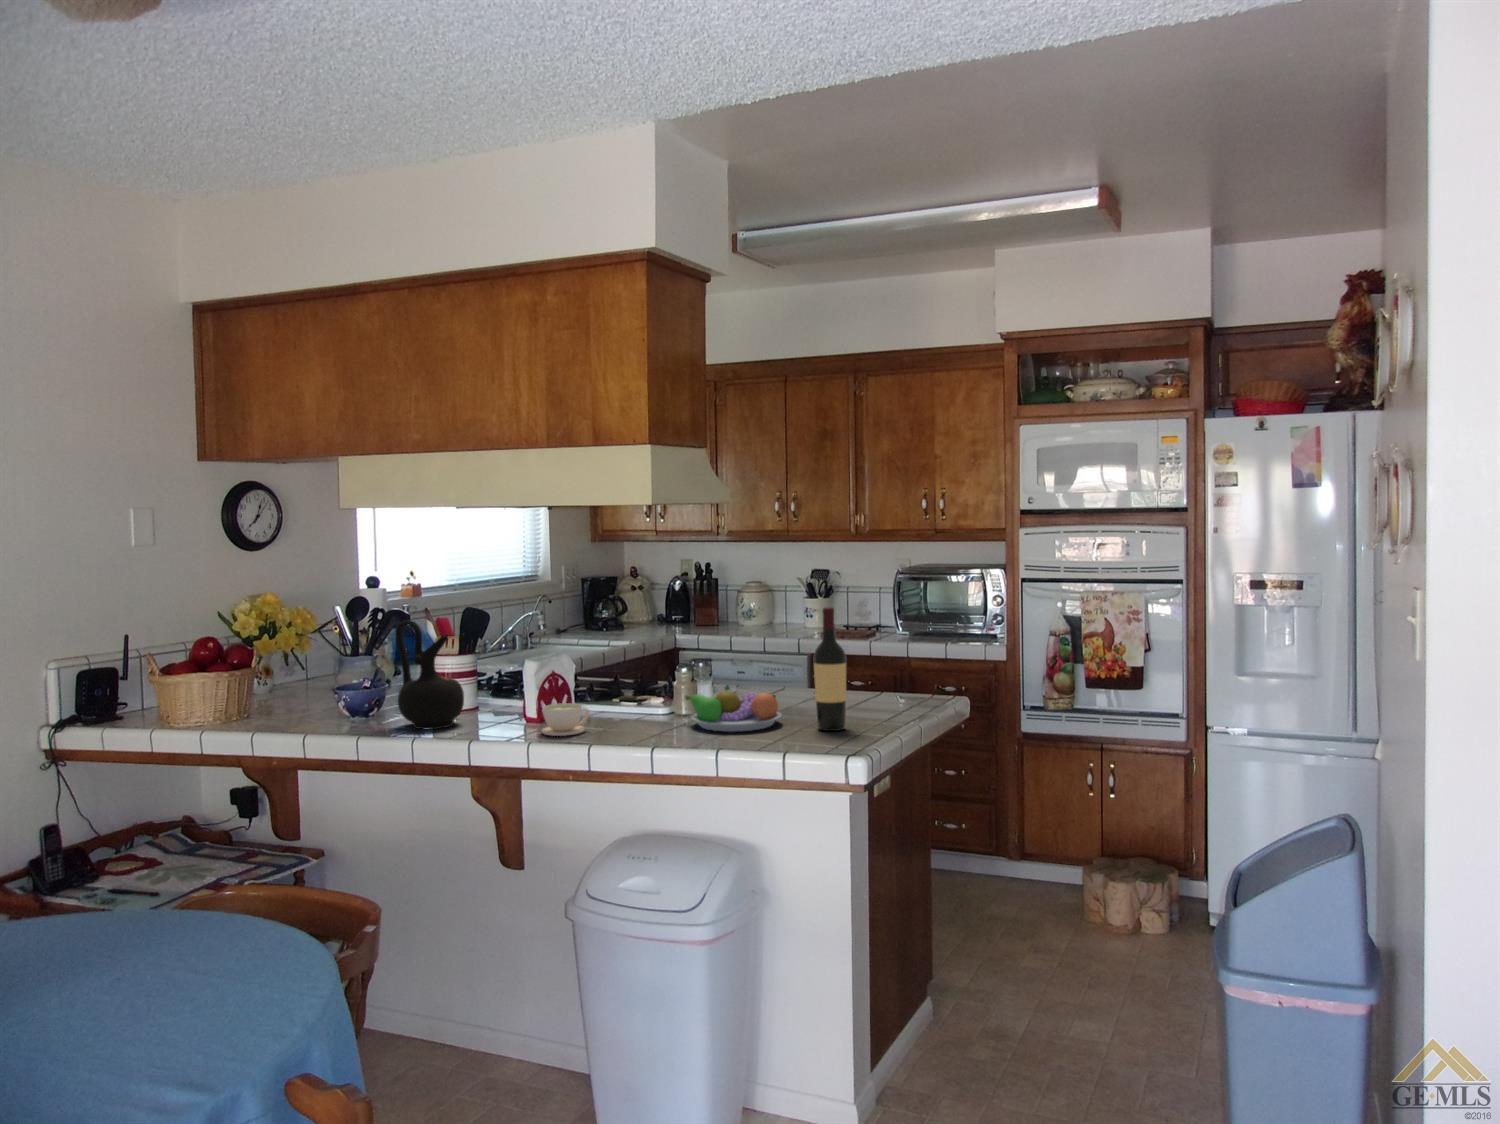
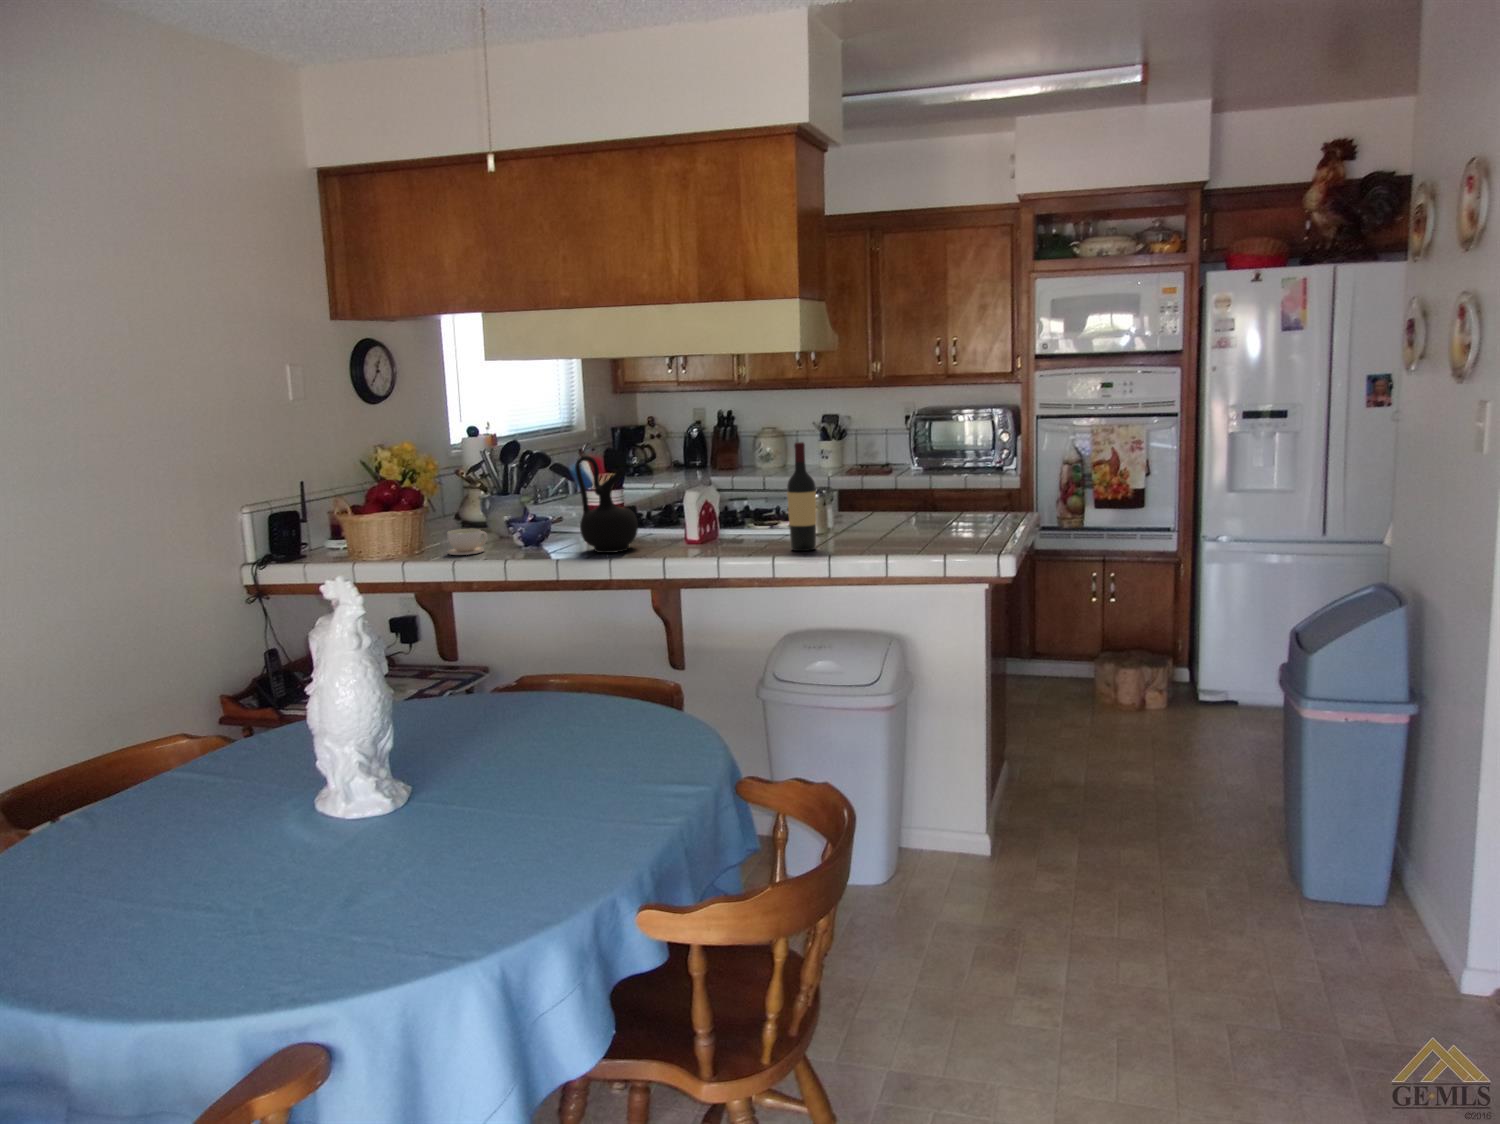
wine bottle: present [814,607,846,731] -> present [787,442,816,551]
fruit bowl: present [685,685,781,732] -> none [835,505,922,543]
coffee cup: present [542,703,589,736] -> present [448,529,487,555]

